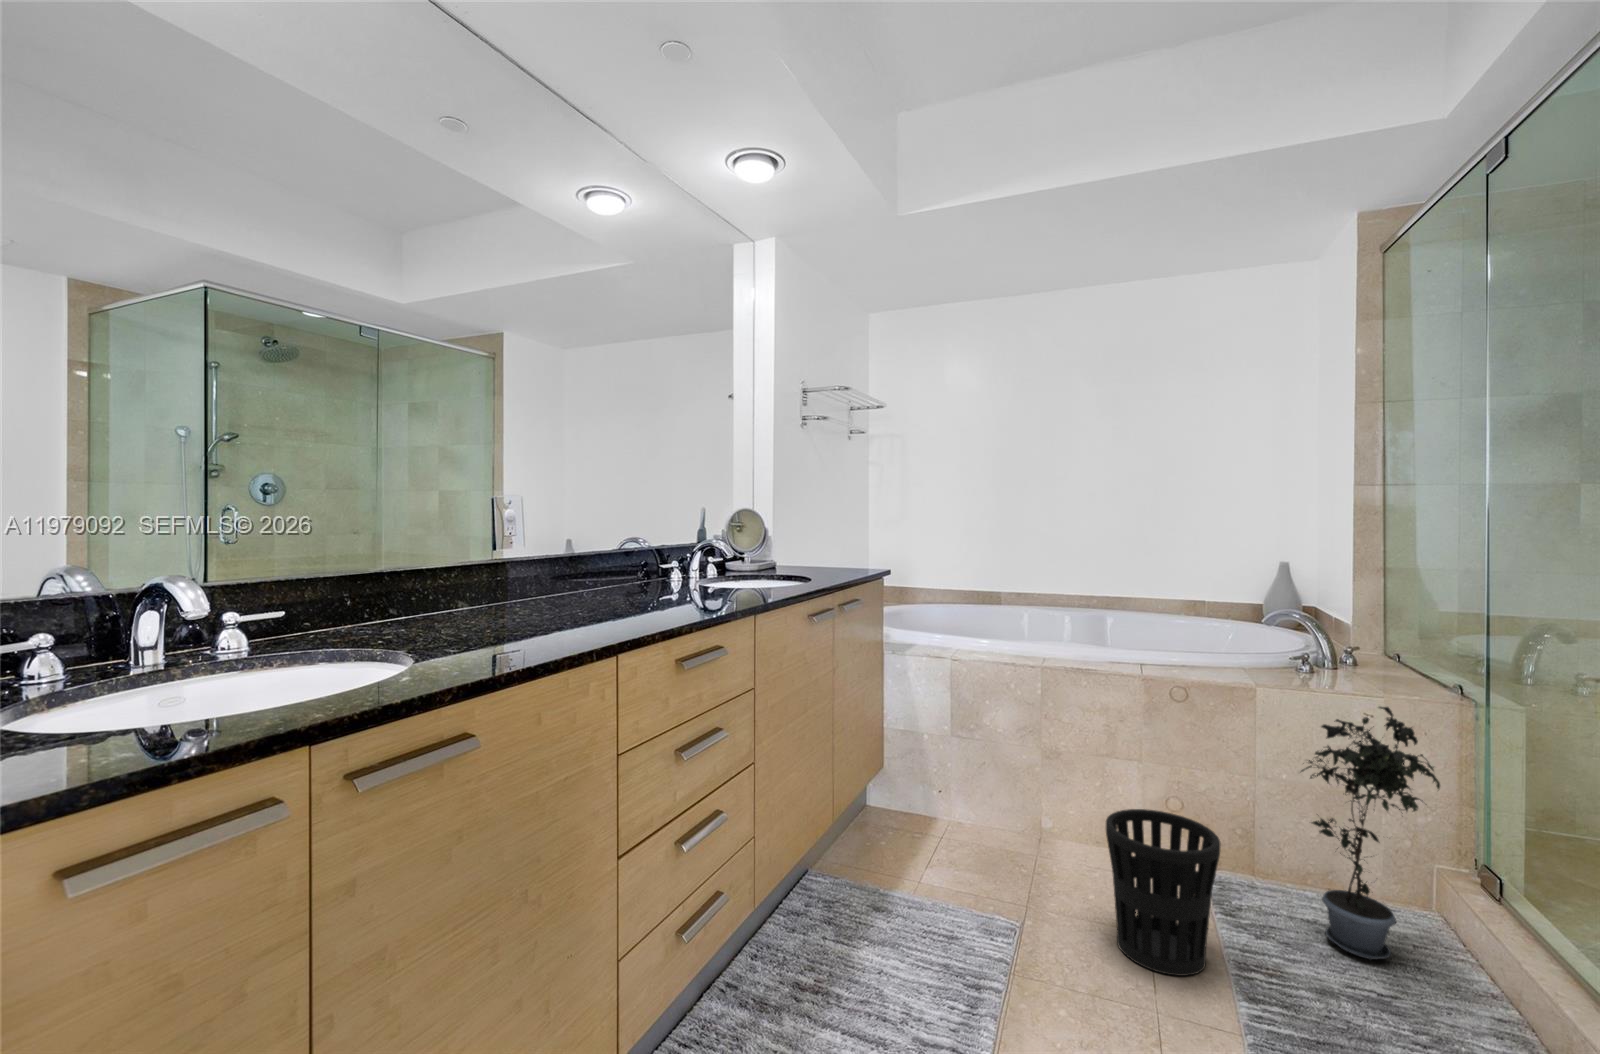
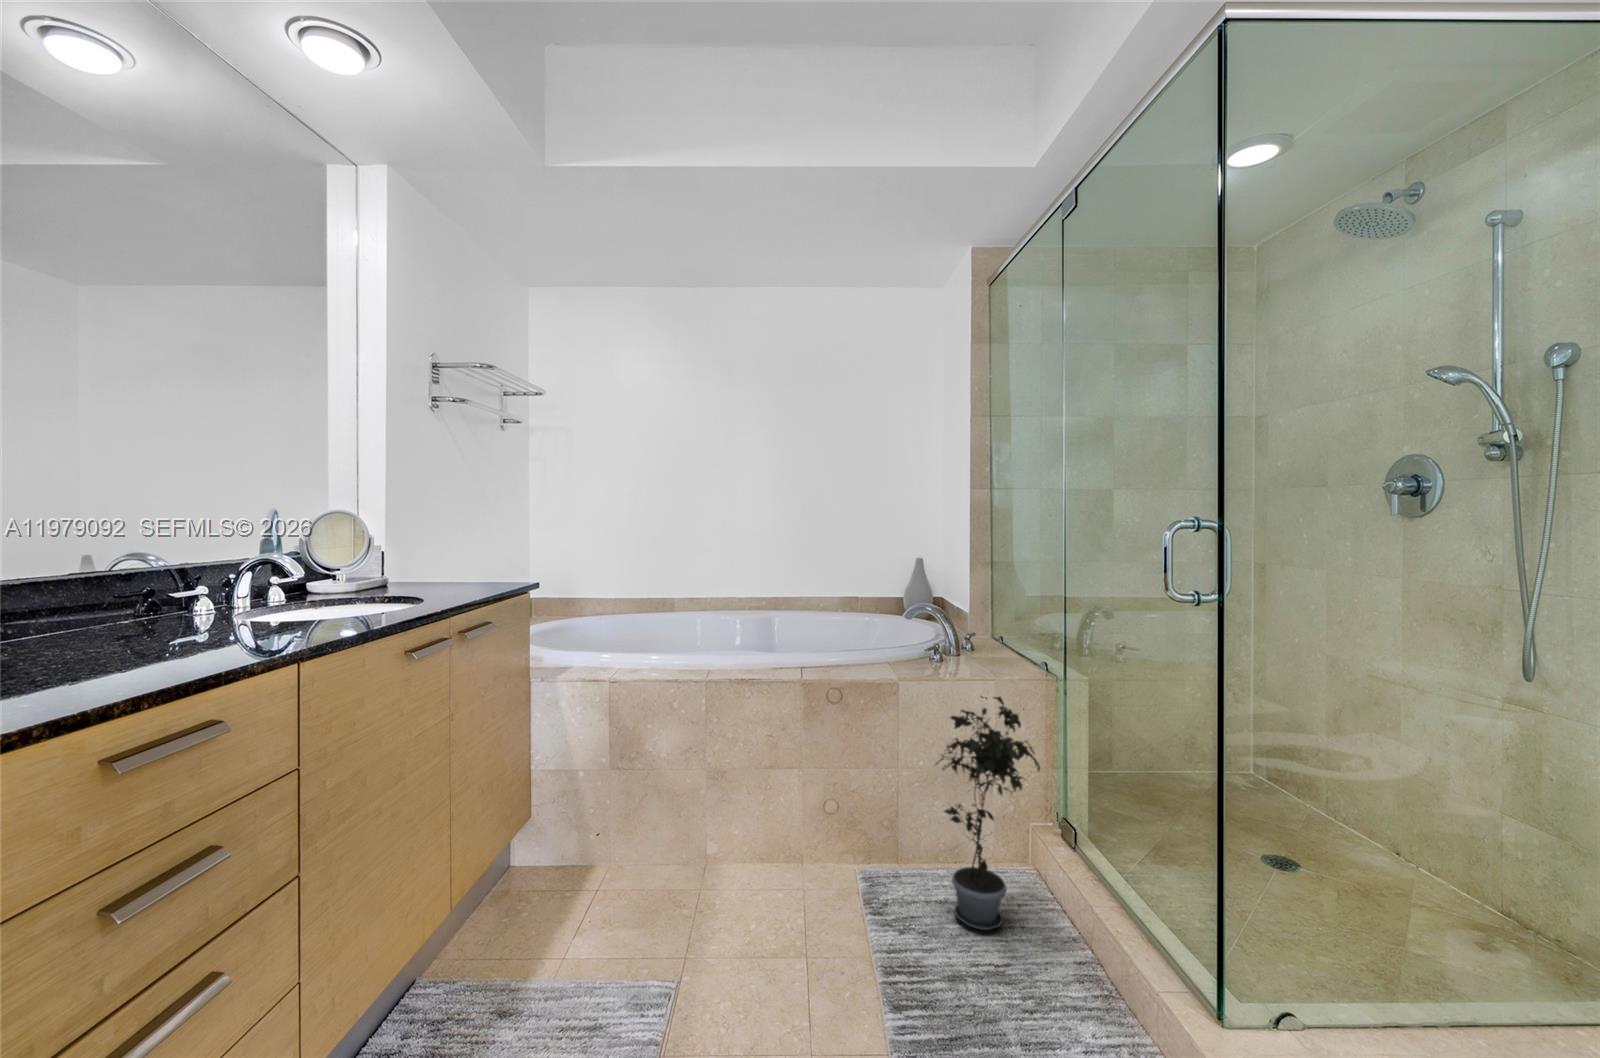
wastebasket: present [1106,809,1220,976] -> none [764,826,870,1004]

